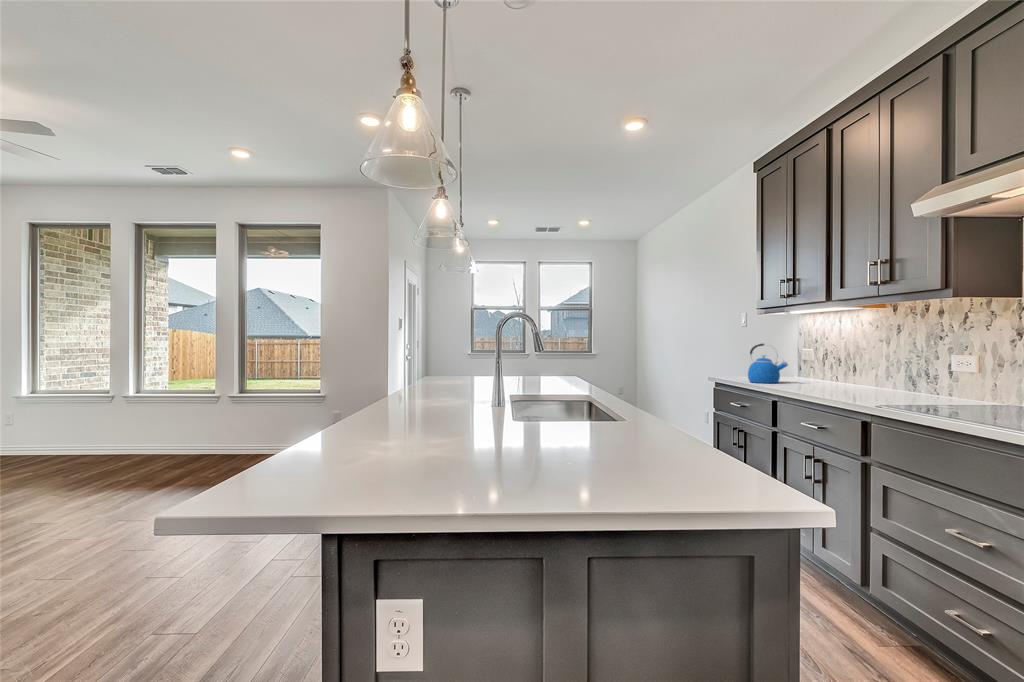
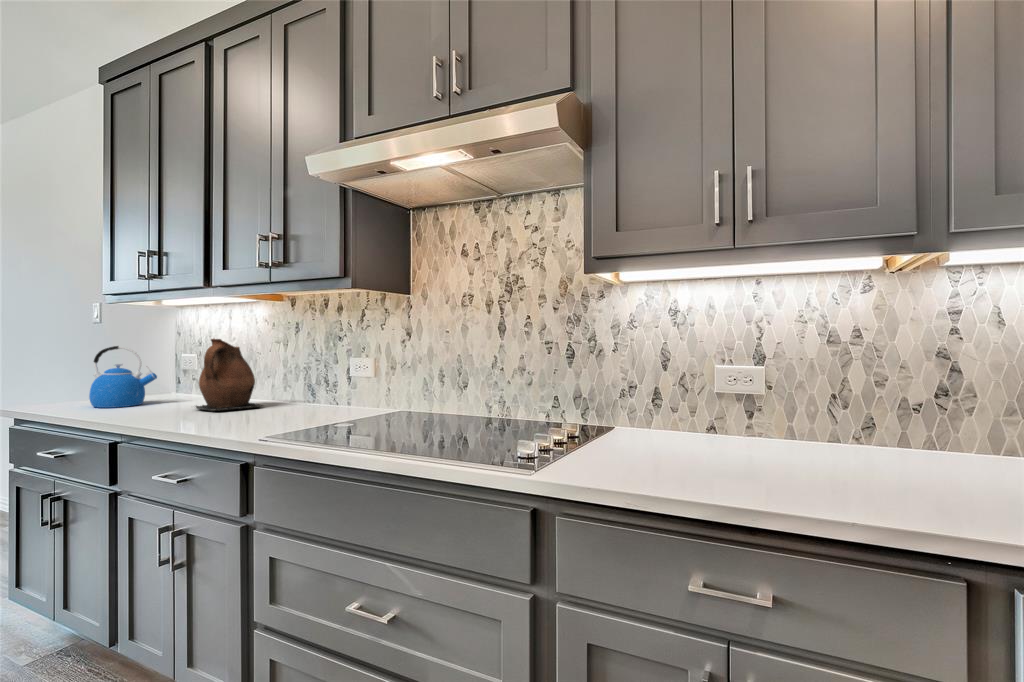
ceramic pitcher: none [814,338,870,391] -> present [196,339,263,411]

